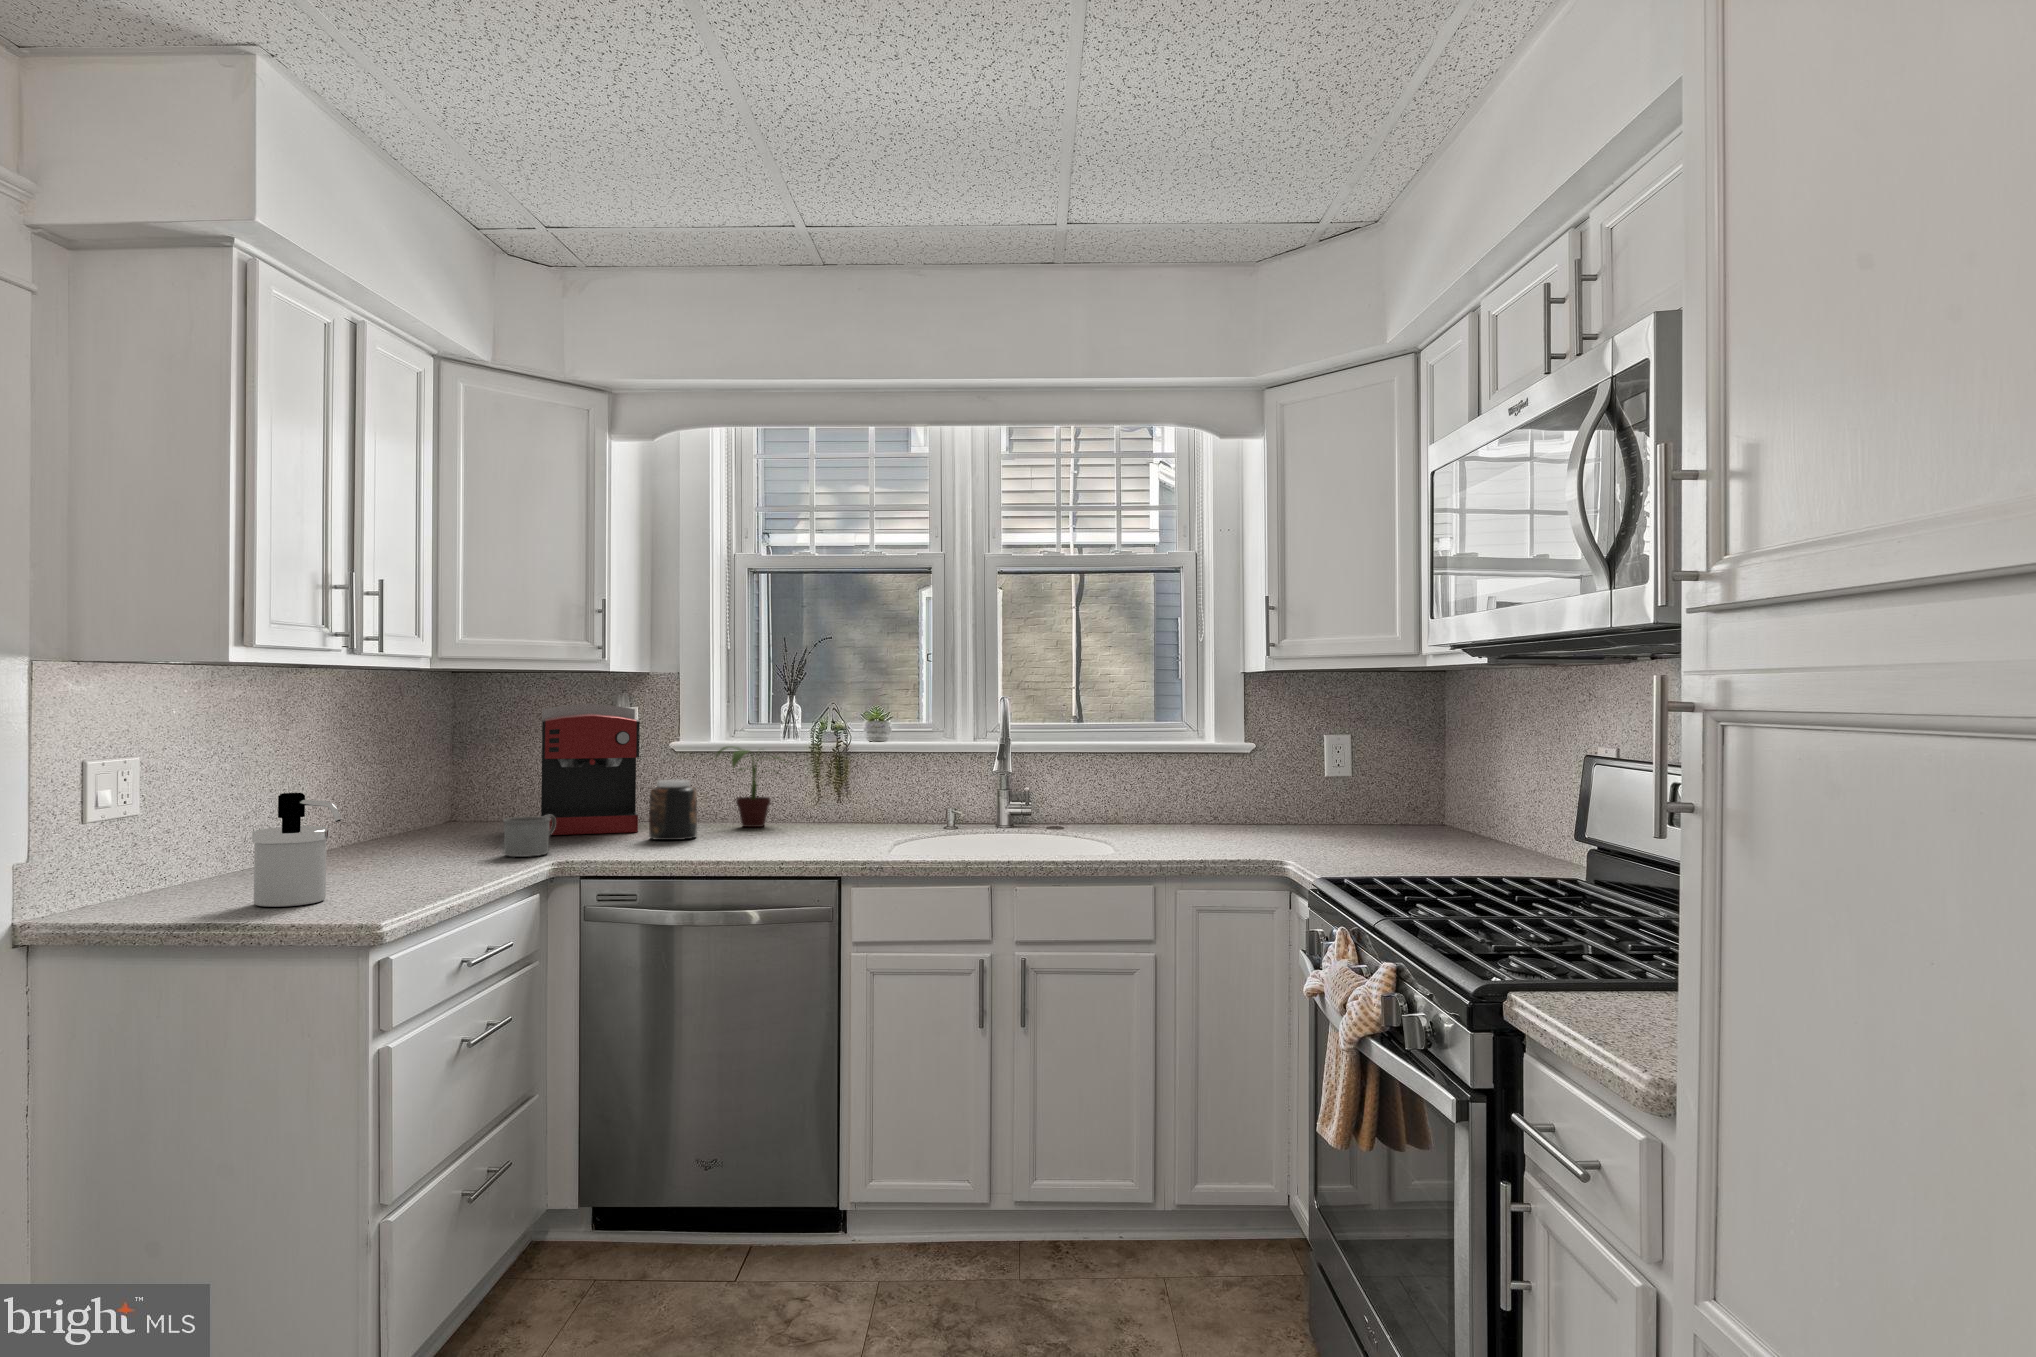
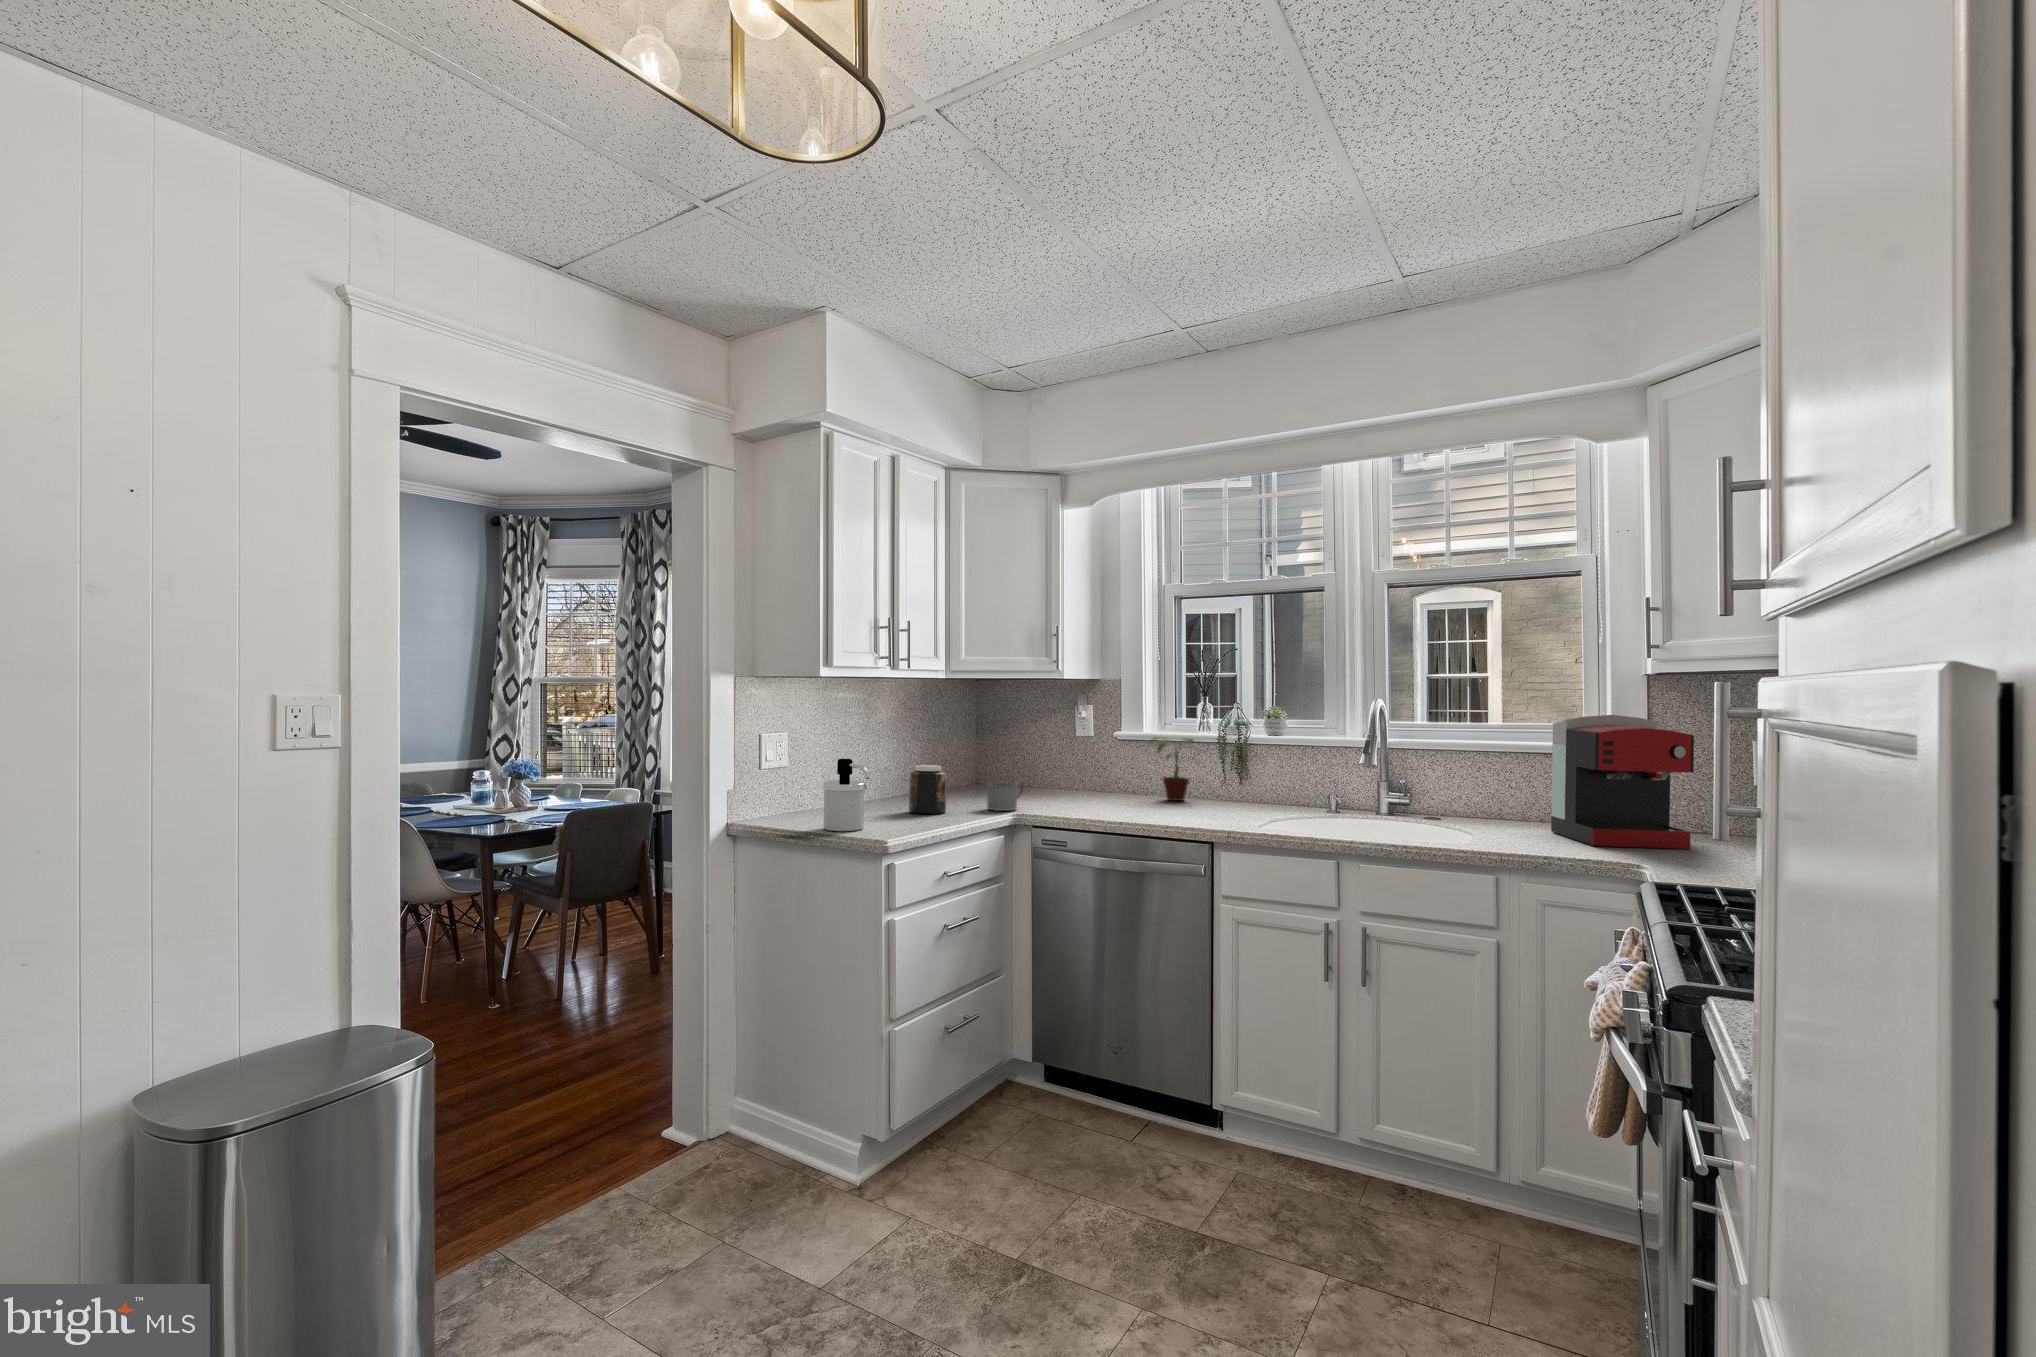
coffee maker: present [541,704,639,835] -> present [1551,715,1694,849]
jar: present [649,780,697,840] -> present [909,765,946,814]

